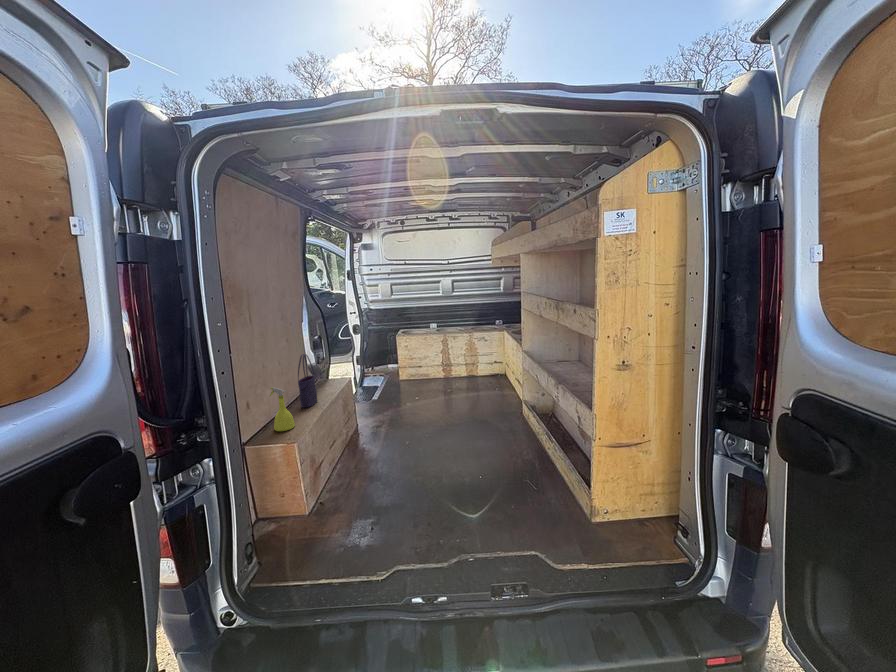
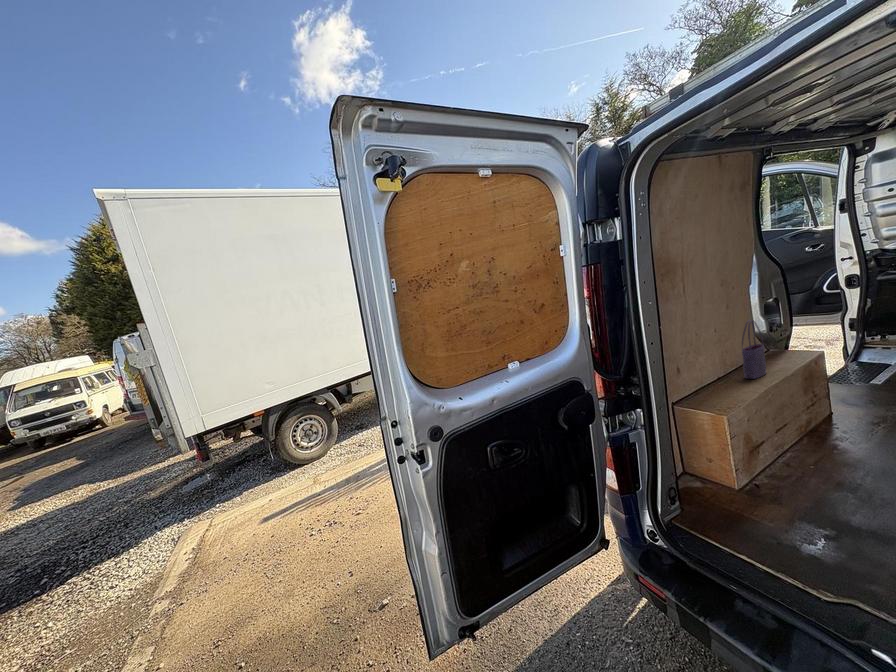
spray bottle: present [270,387,295,431] -> none [705,354,732,399]

